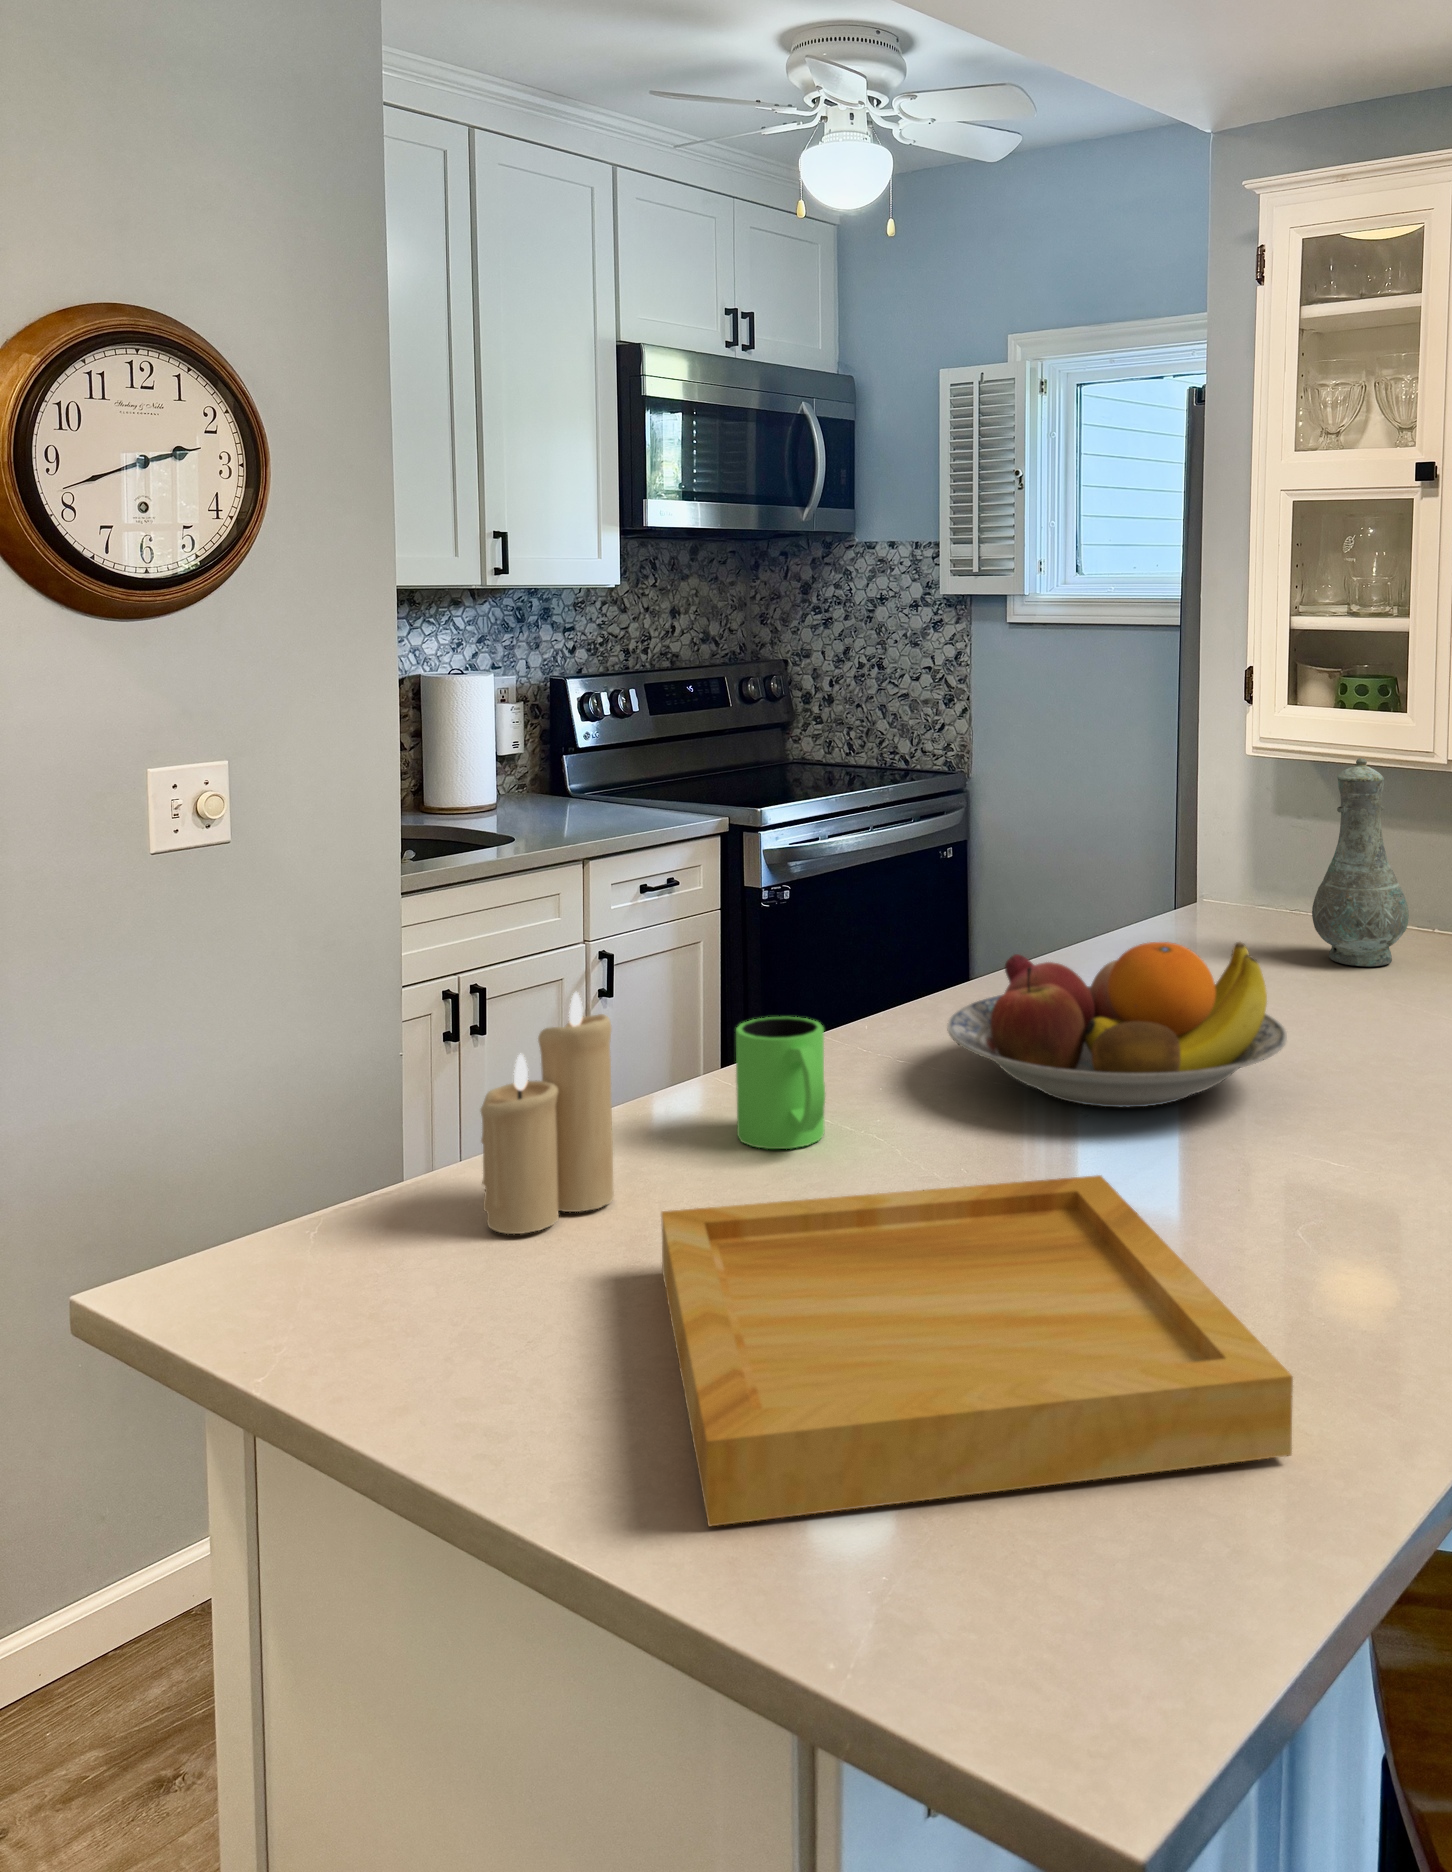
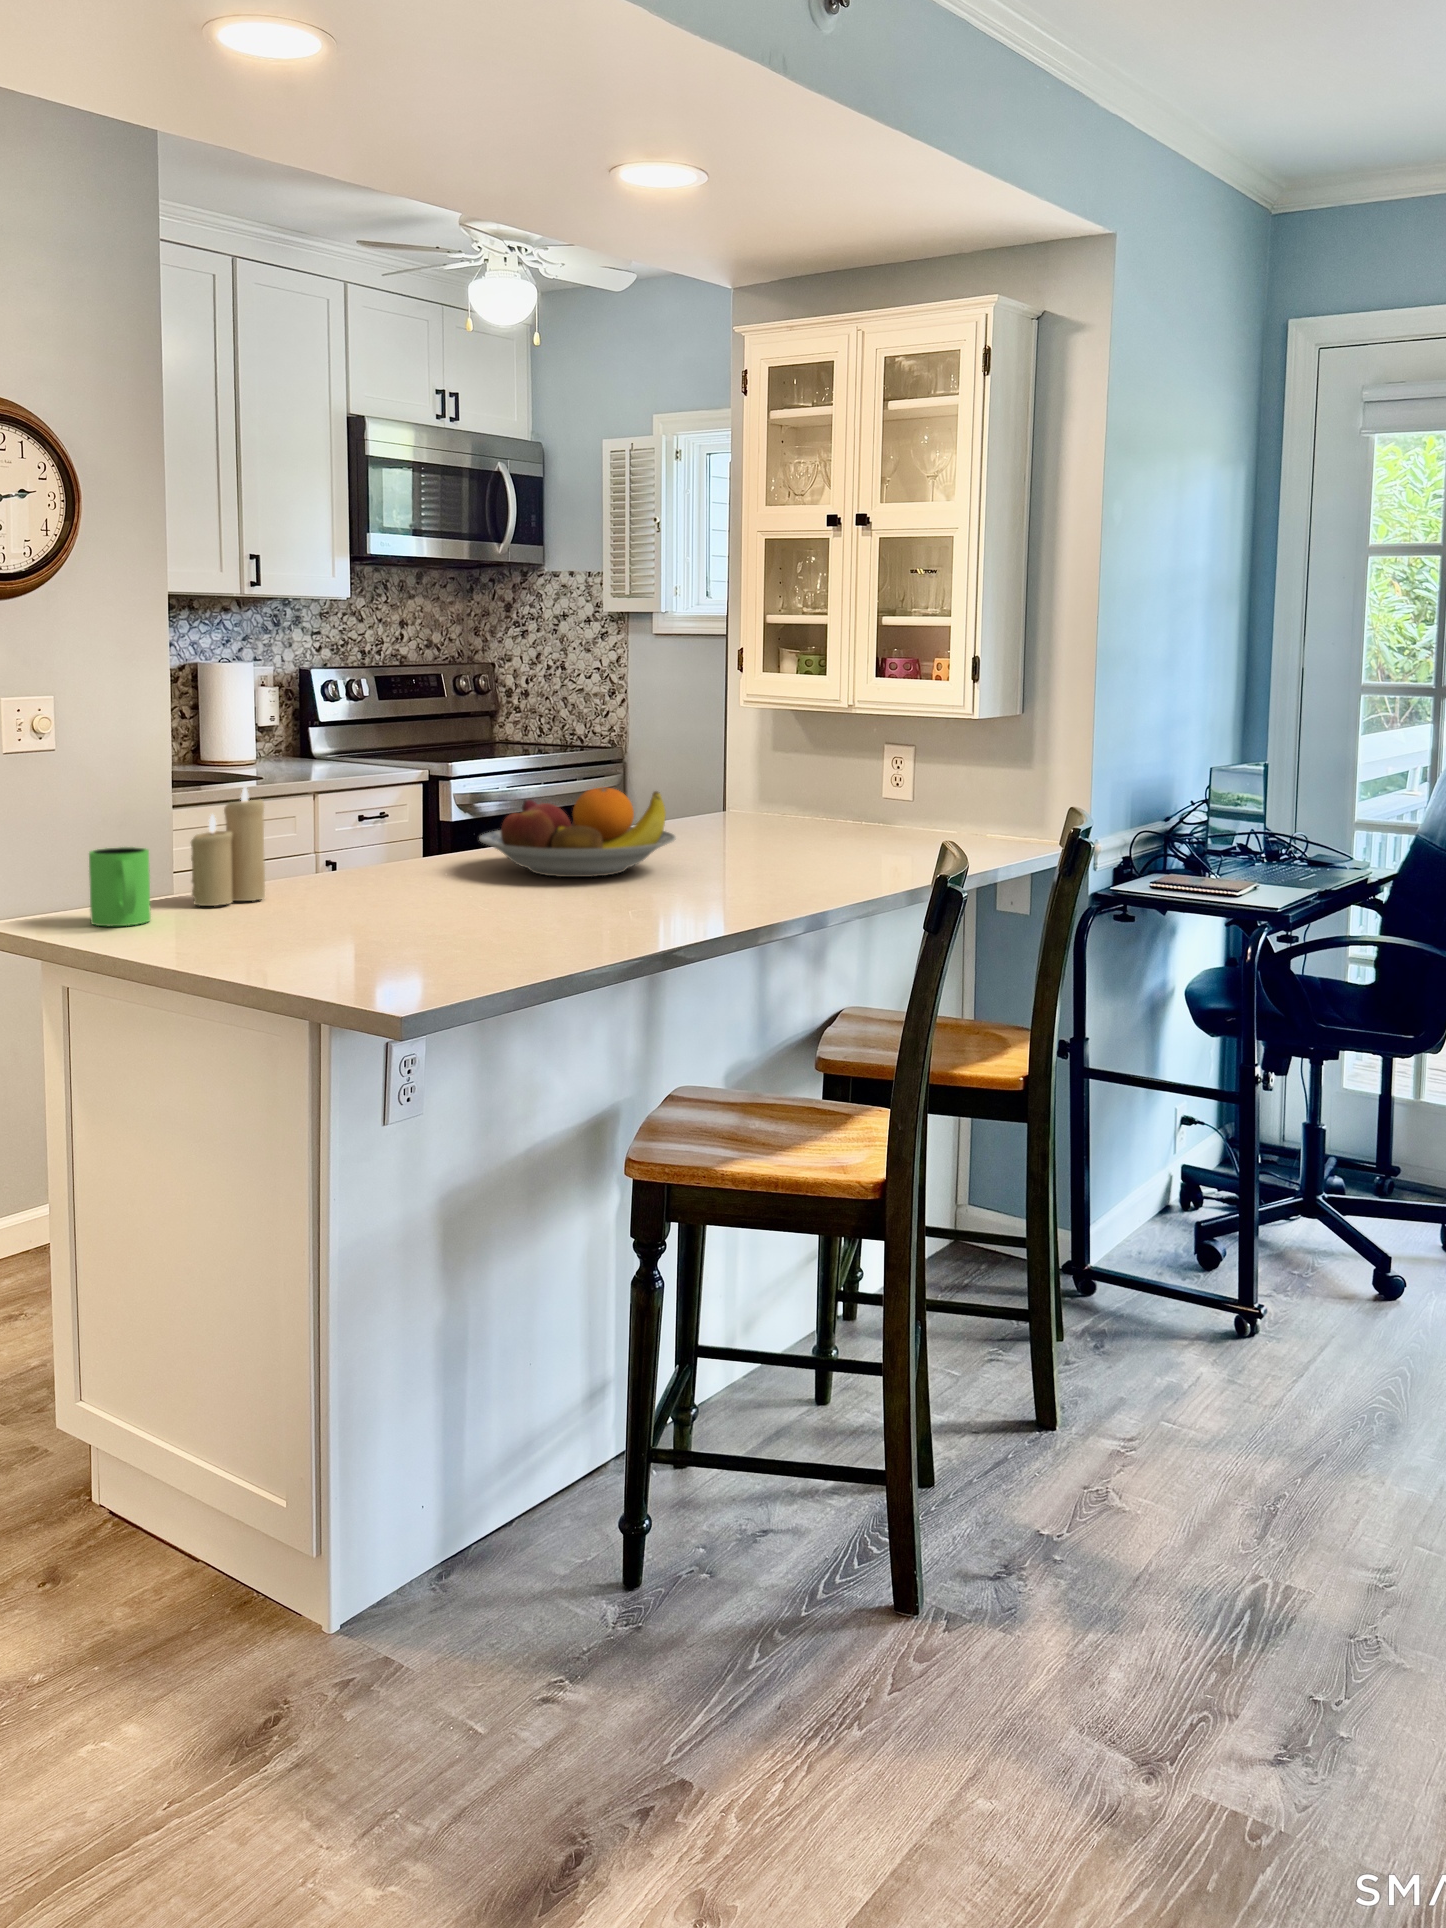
vase: present [1312,758,1409,966] -> none [760,701,819,834]
mug: present [736,1017,825,1149] -> present [89,847,151,926]
tray: present [661,1175,1293,1526] -> none [269,879,543,965]

